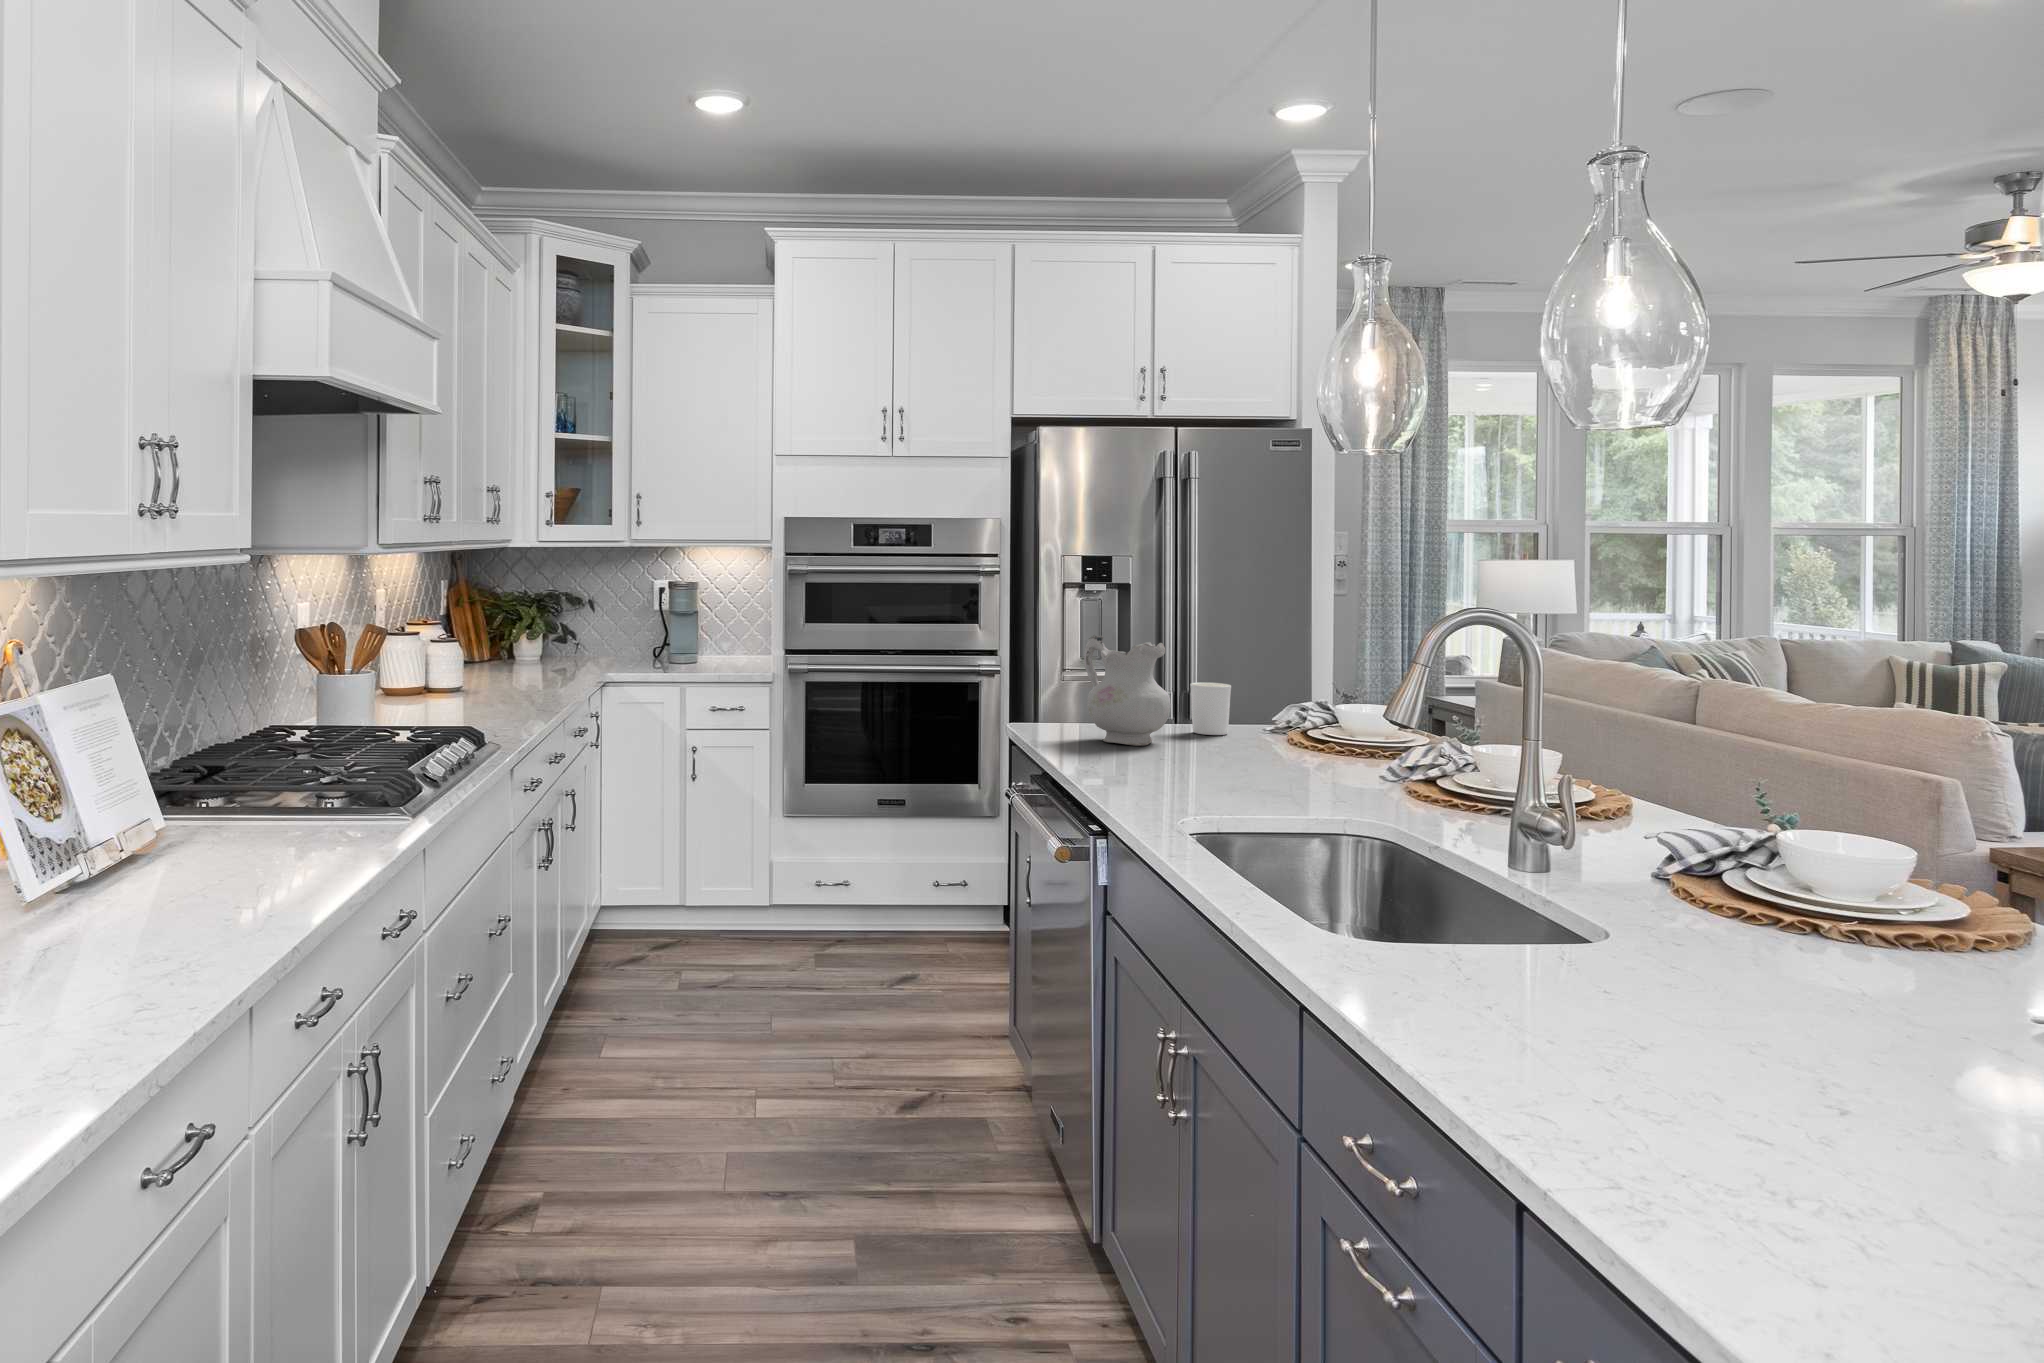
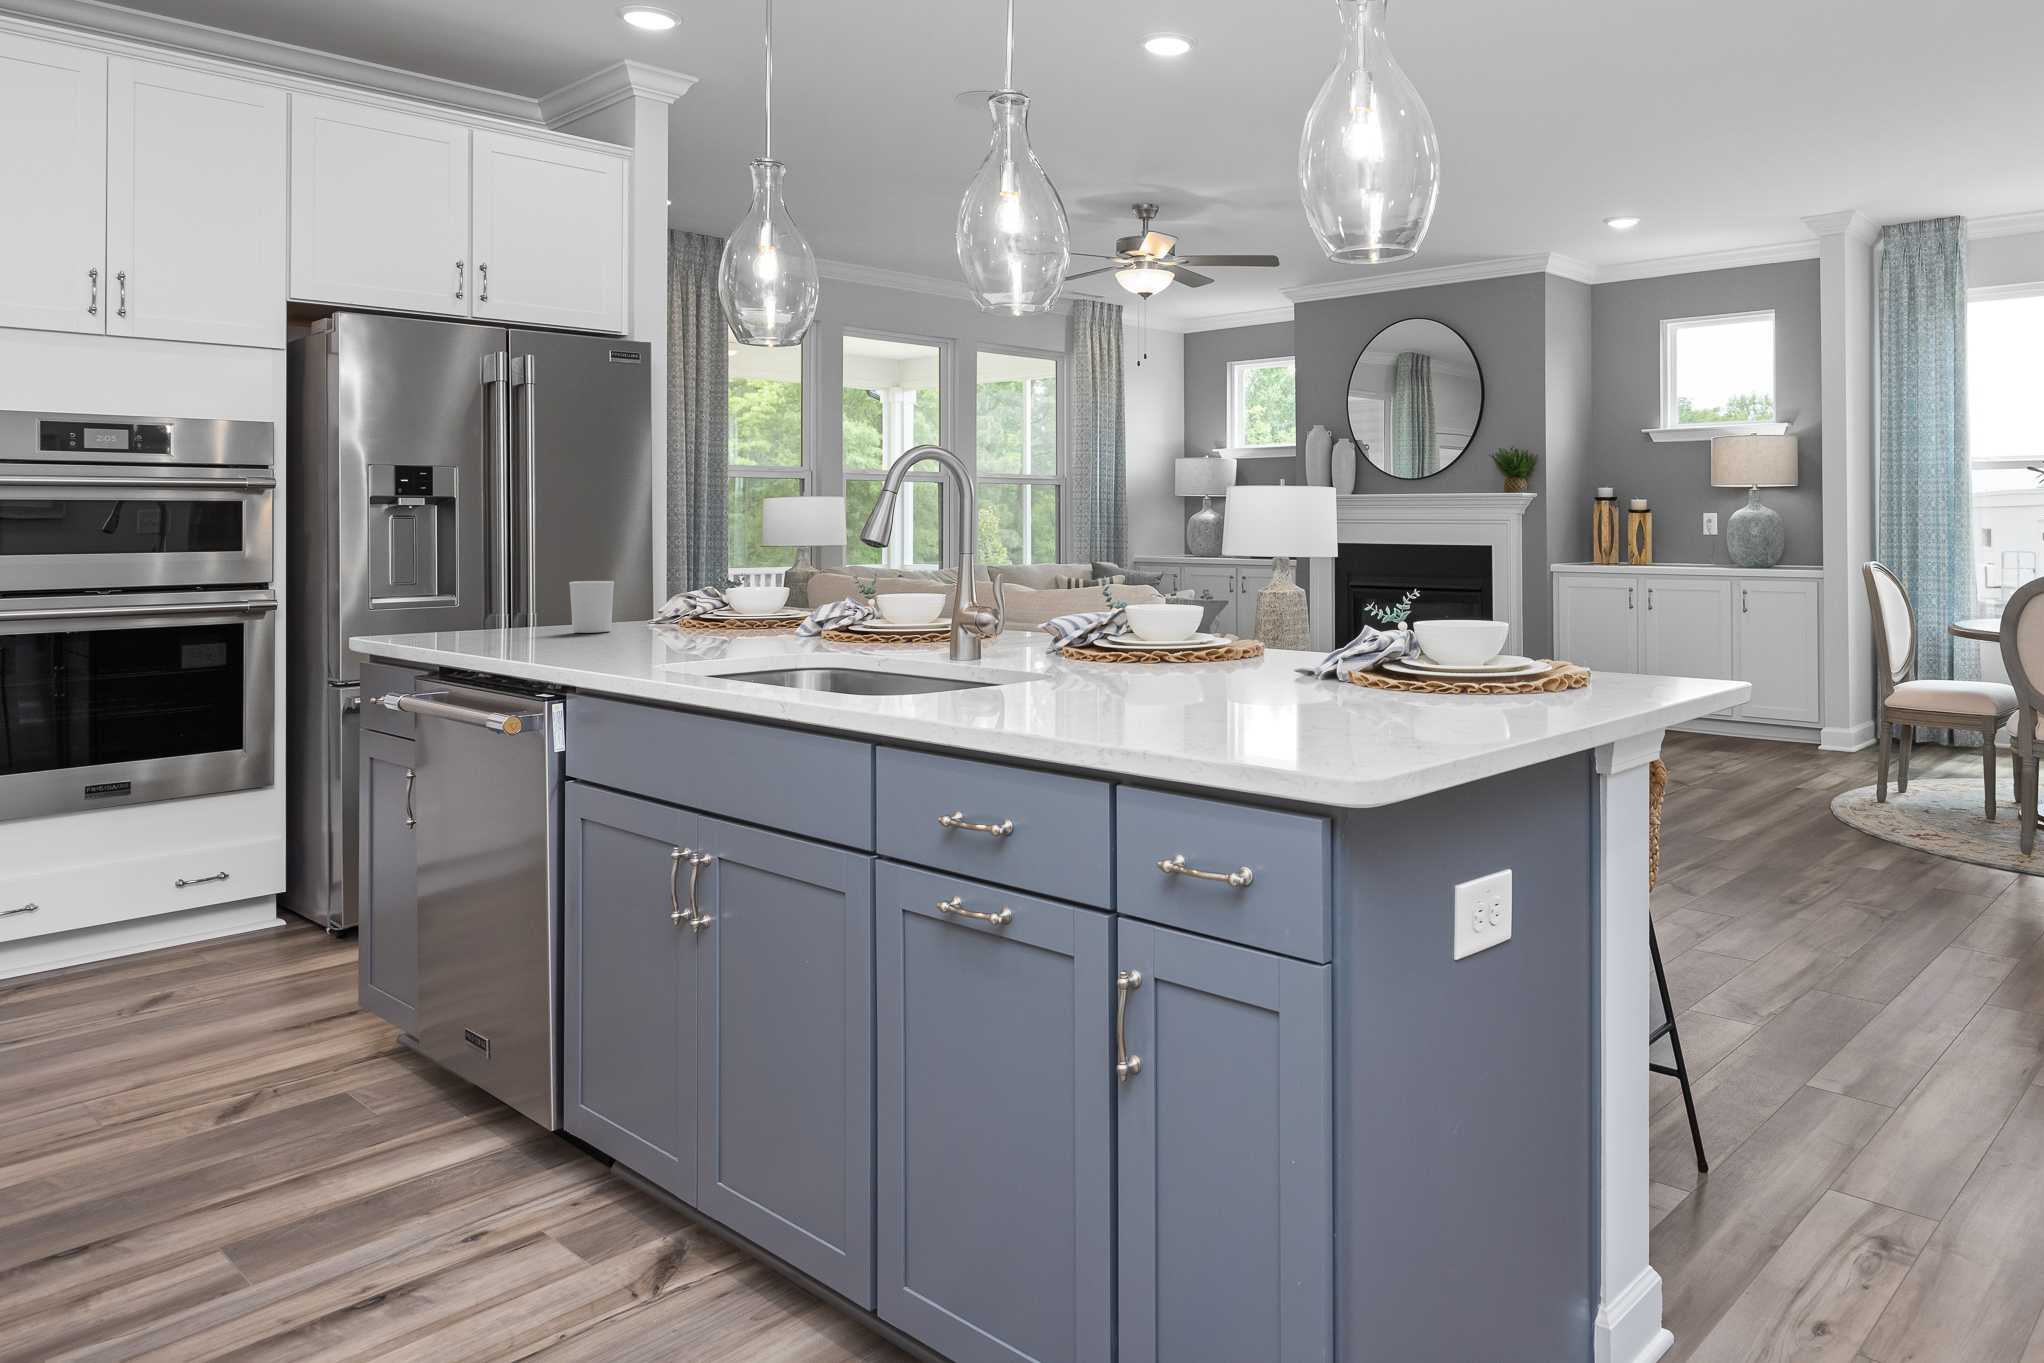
ceramic pitcher: present [1084,635,1170,746] -> none [454,529,561,643]

